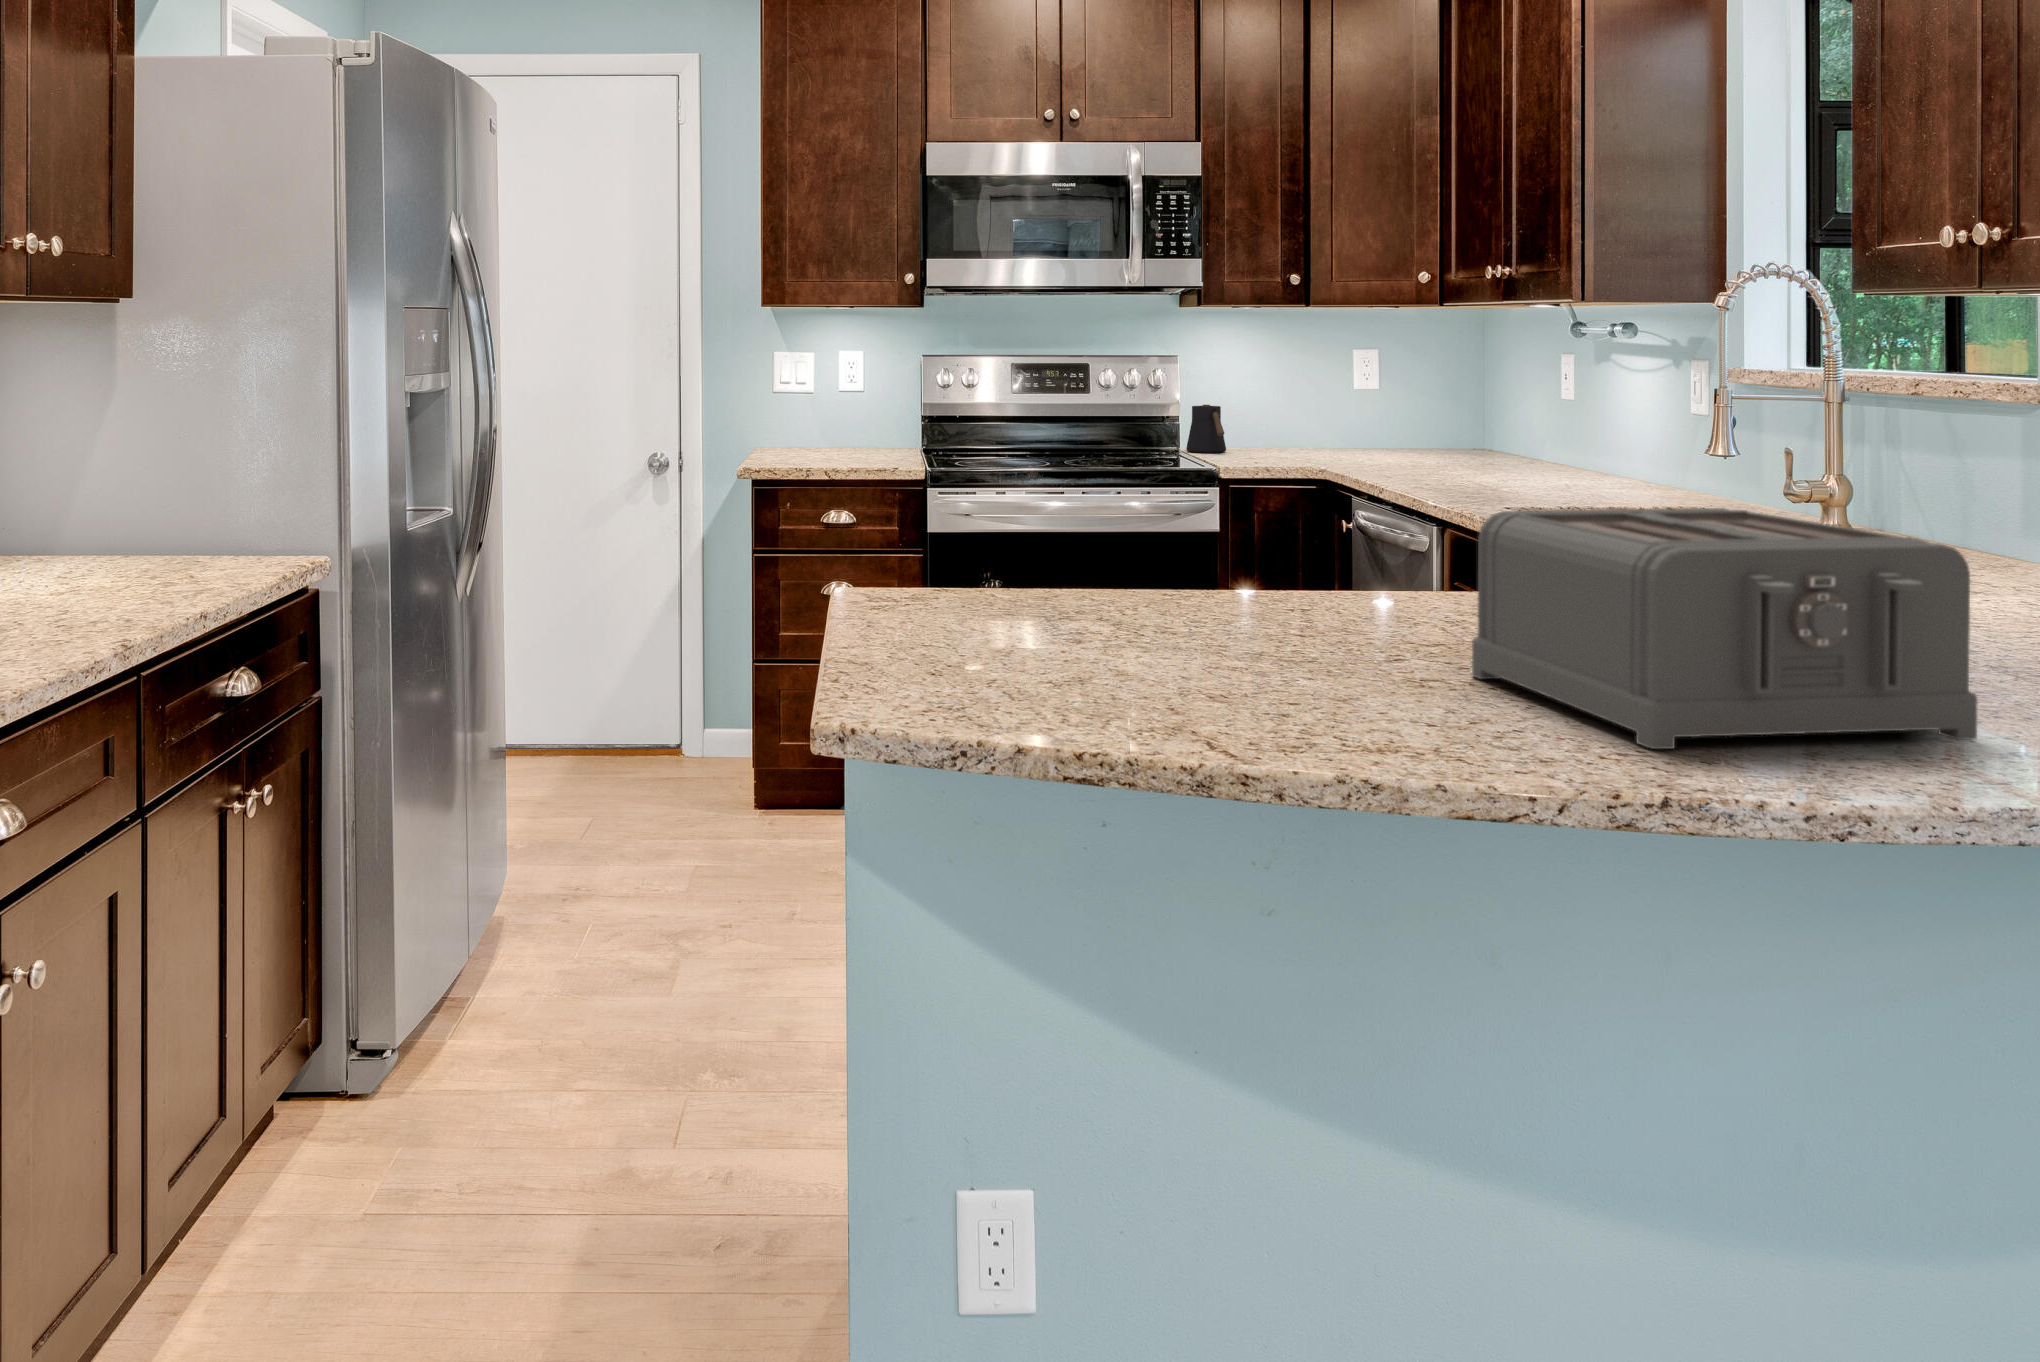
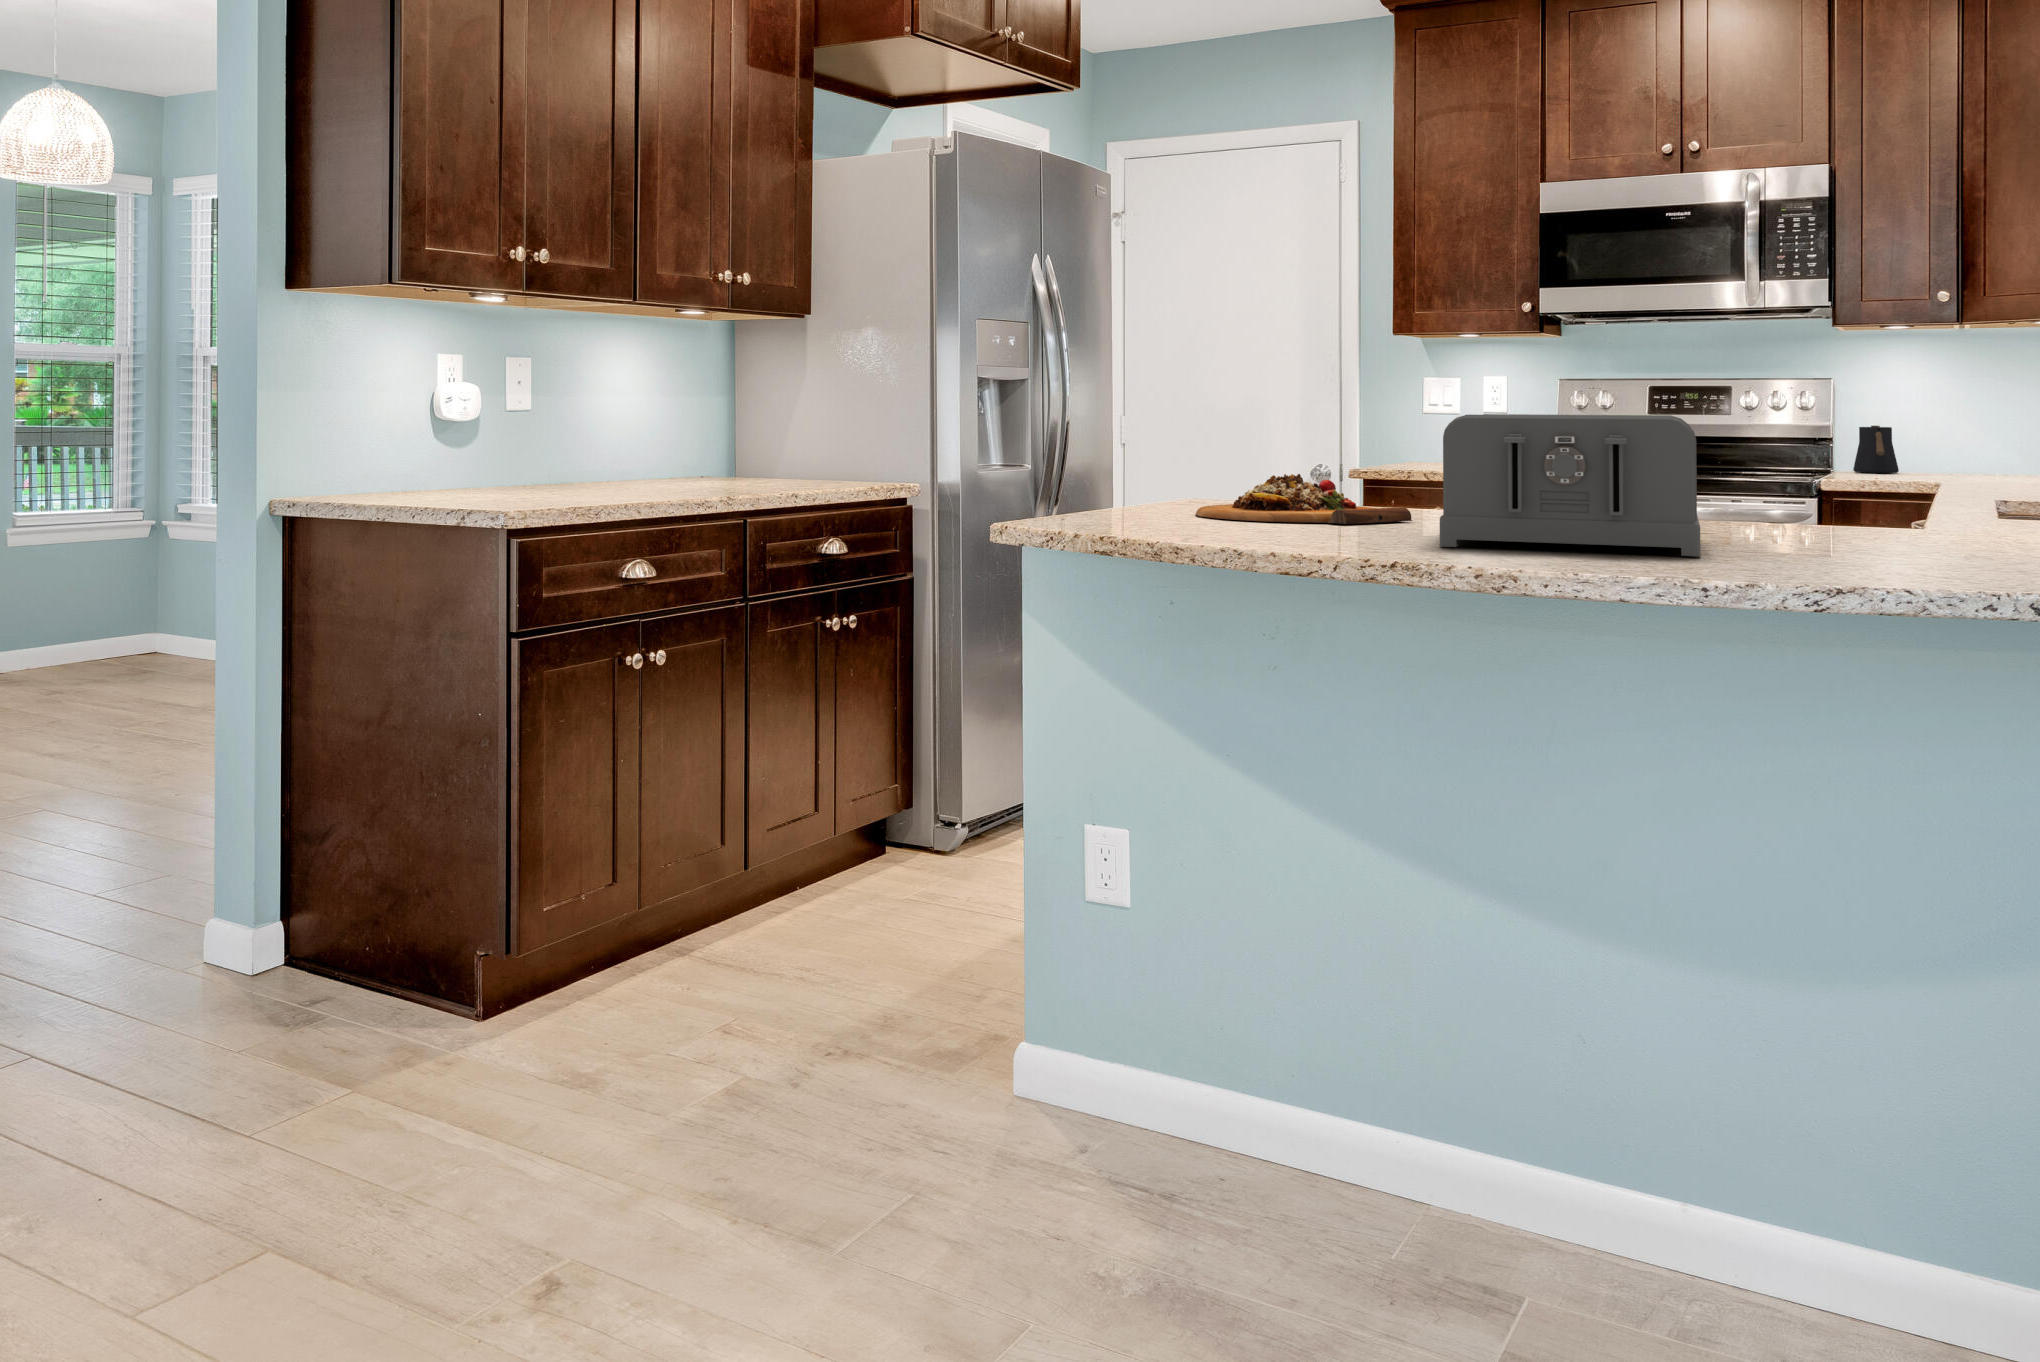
cutting board: none [999,579,1311,671] -> present [1196,474,1413,524]

